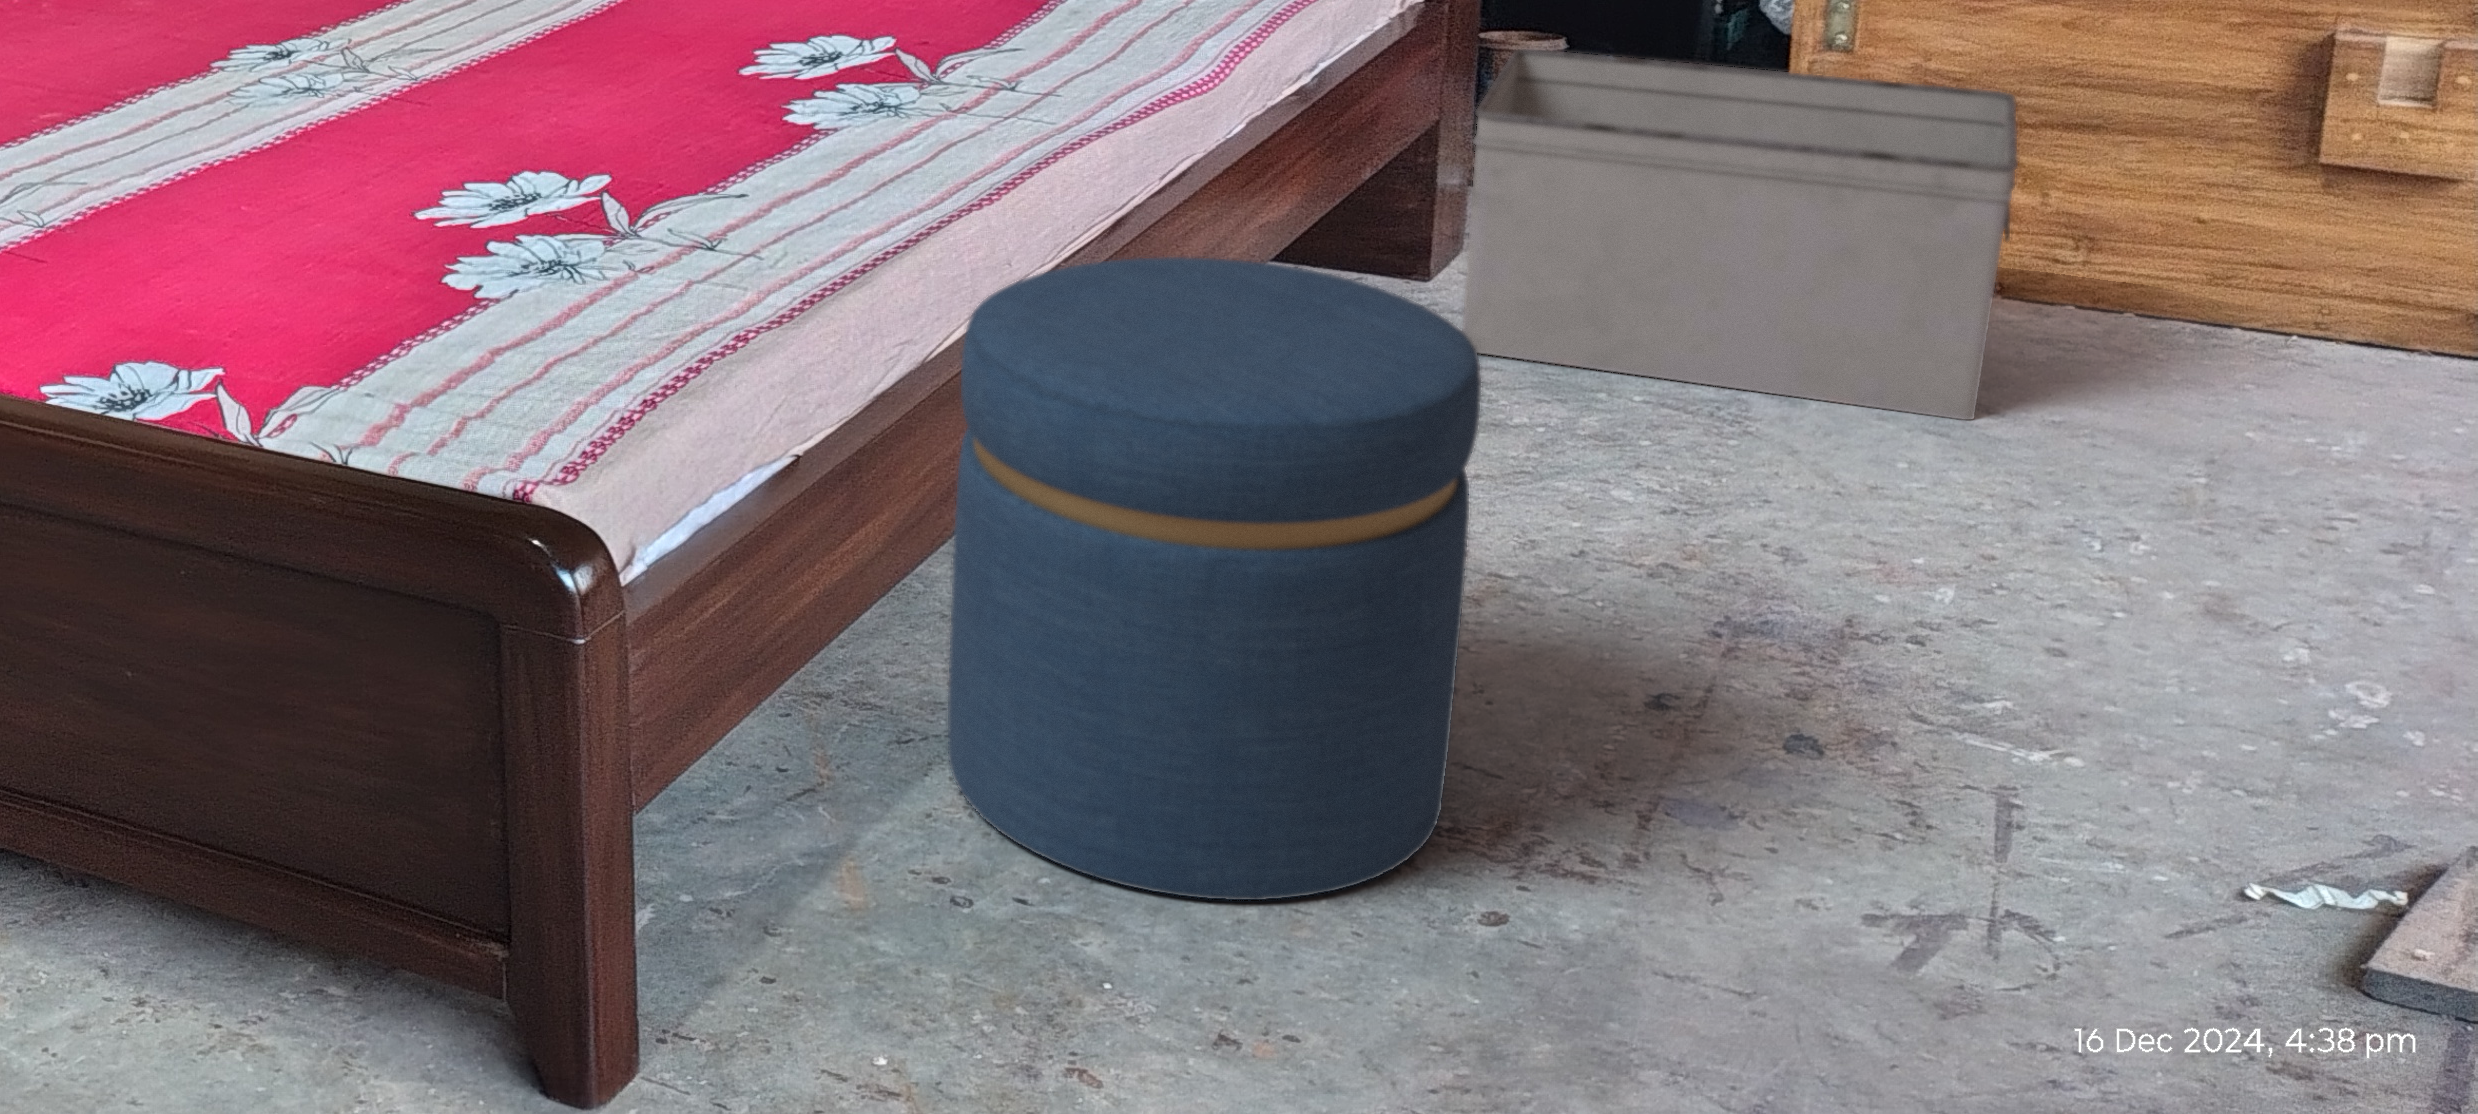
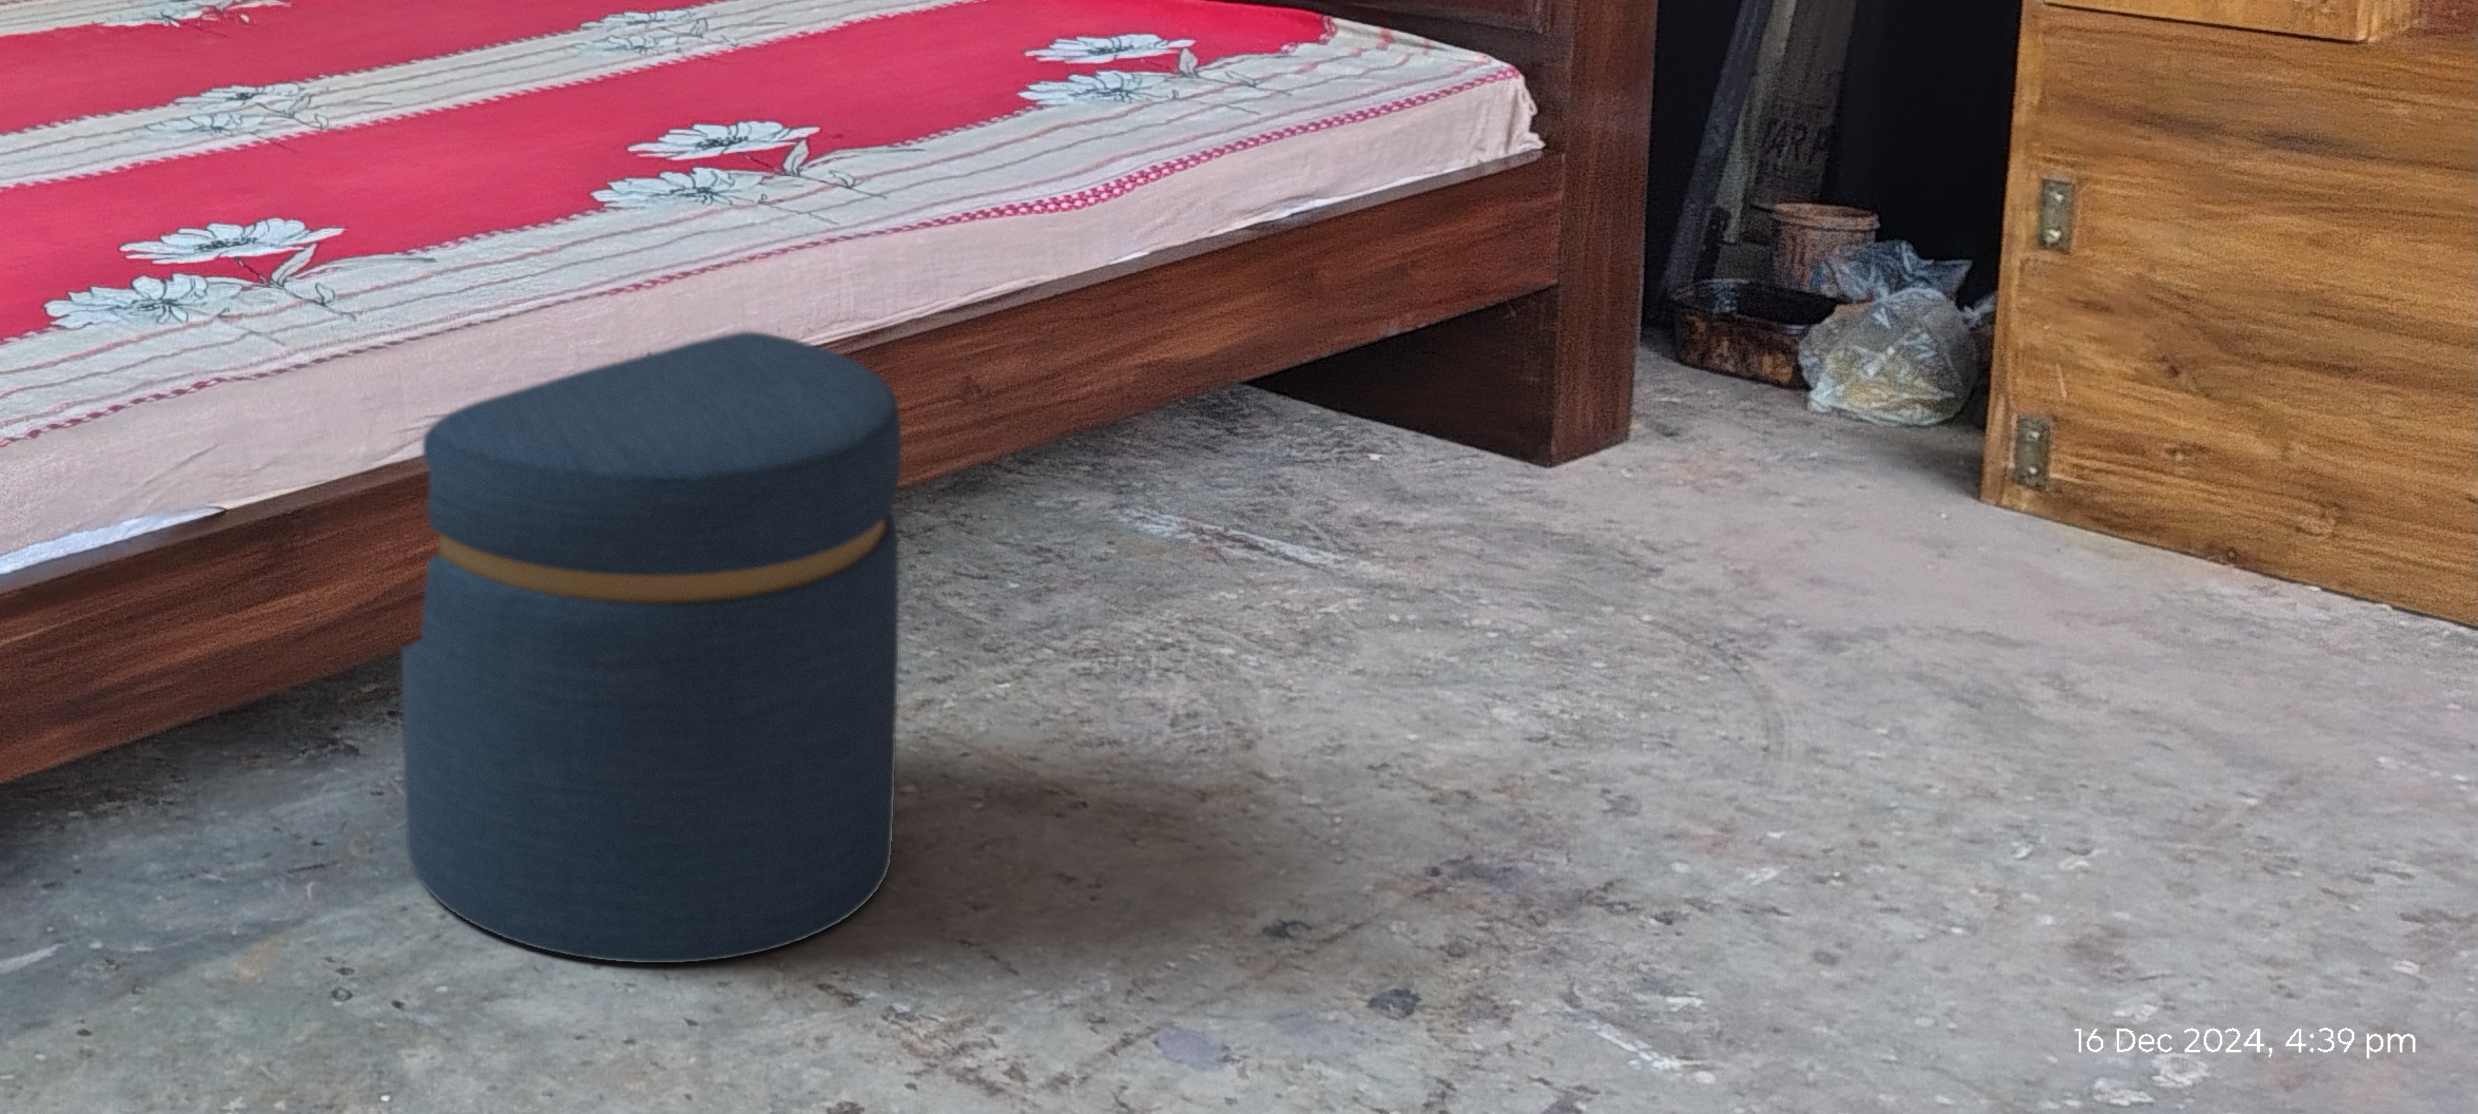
storage bin: present [1461,49,2018,420] -> none [1472,208,2164,679]

